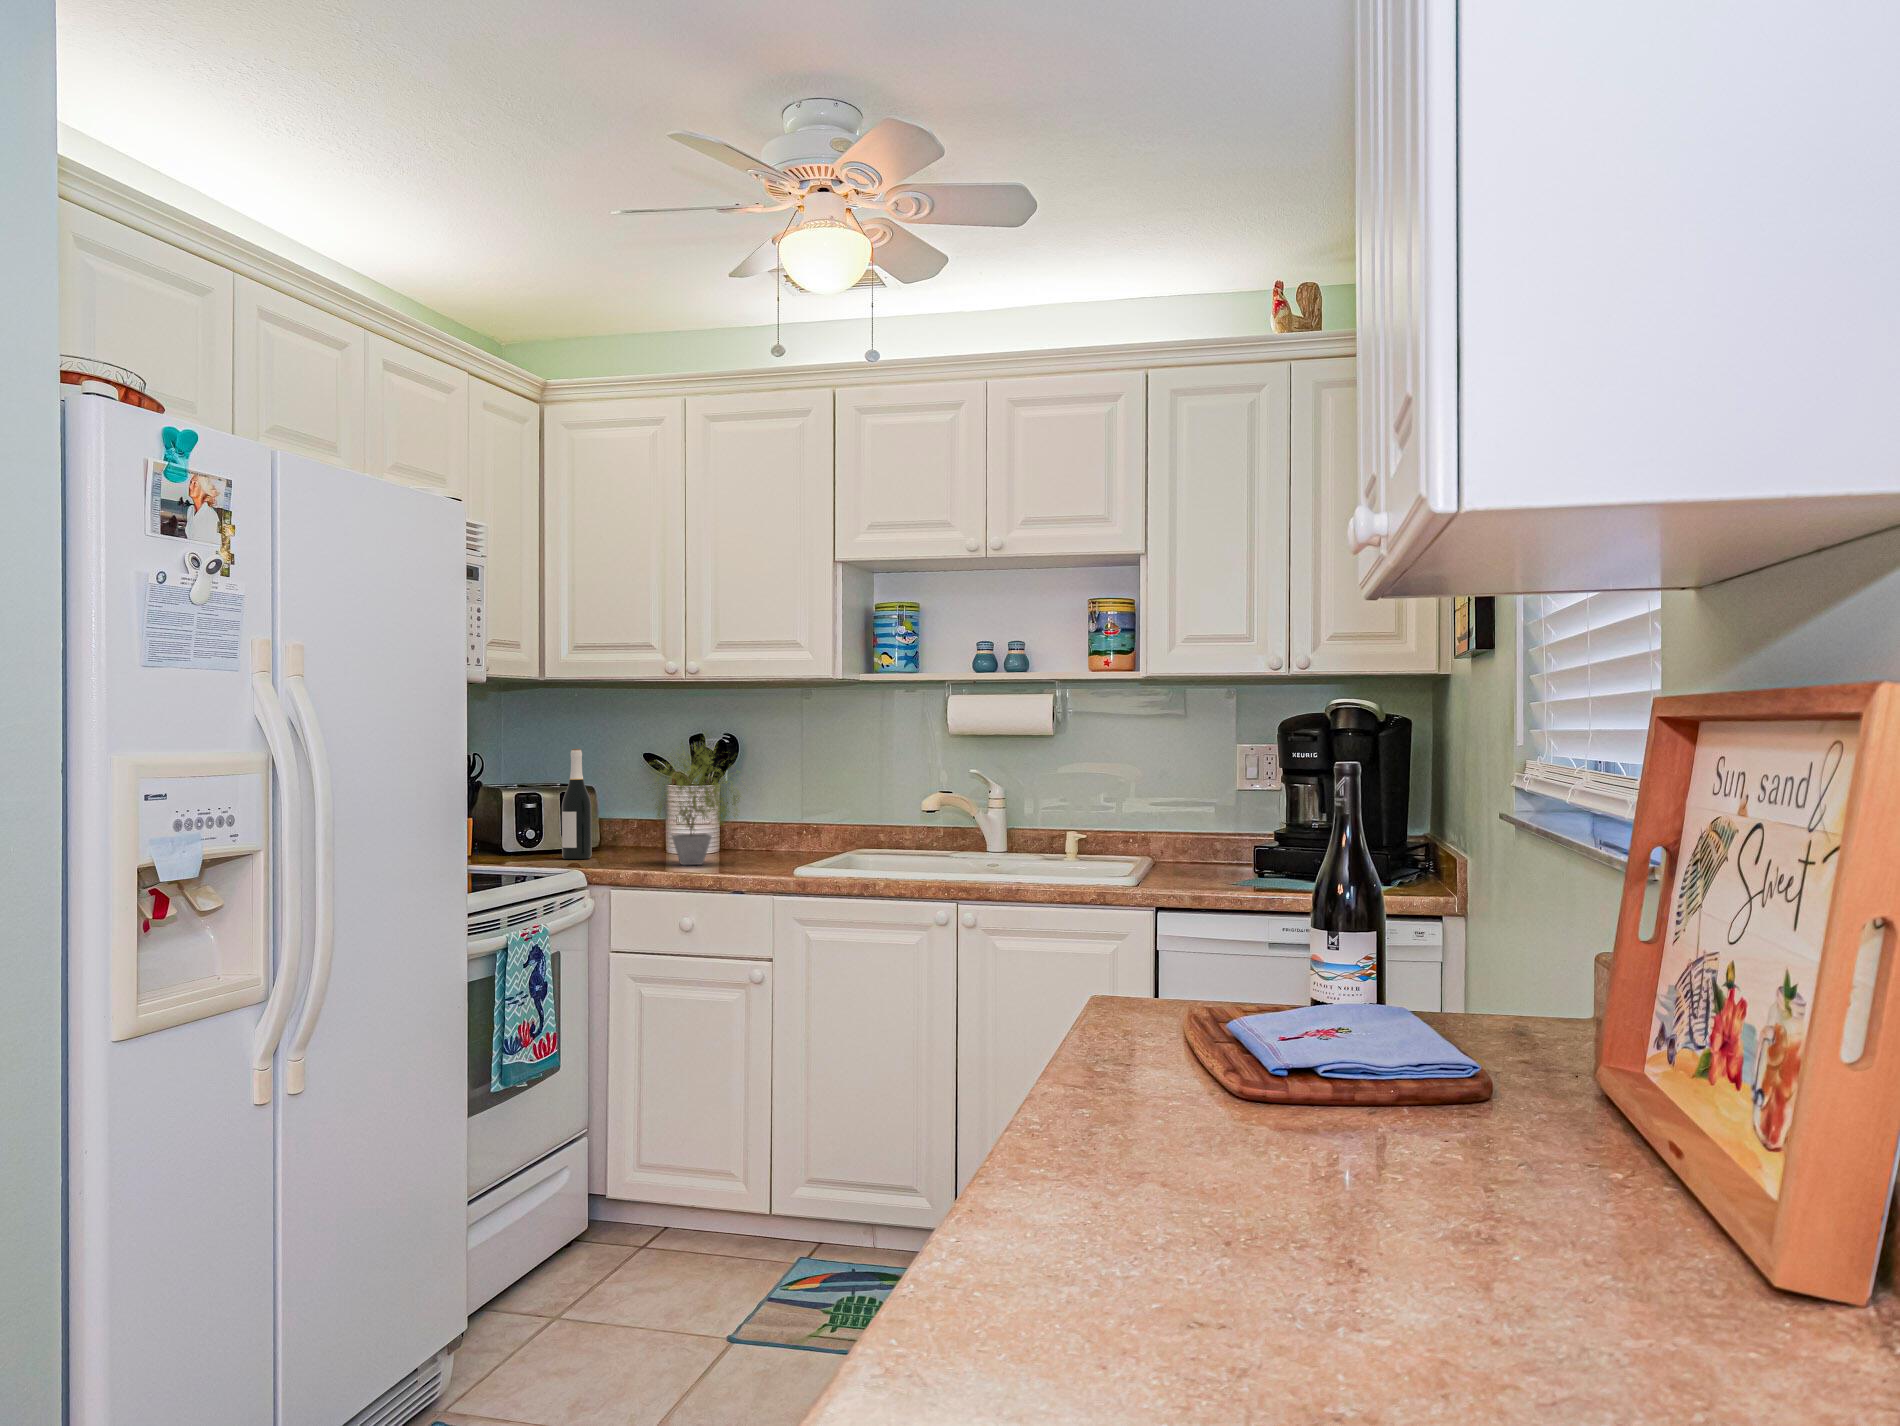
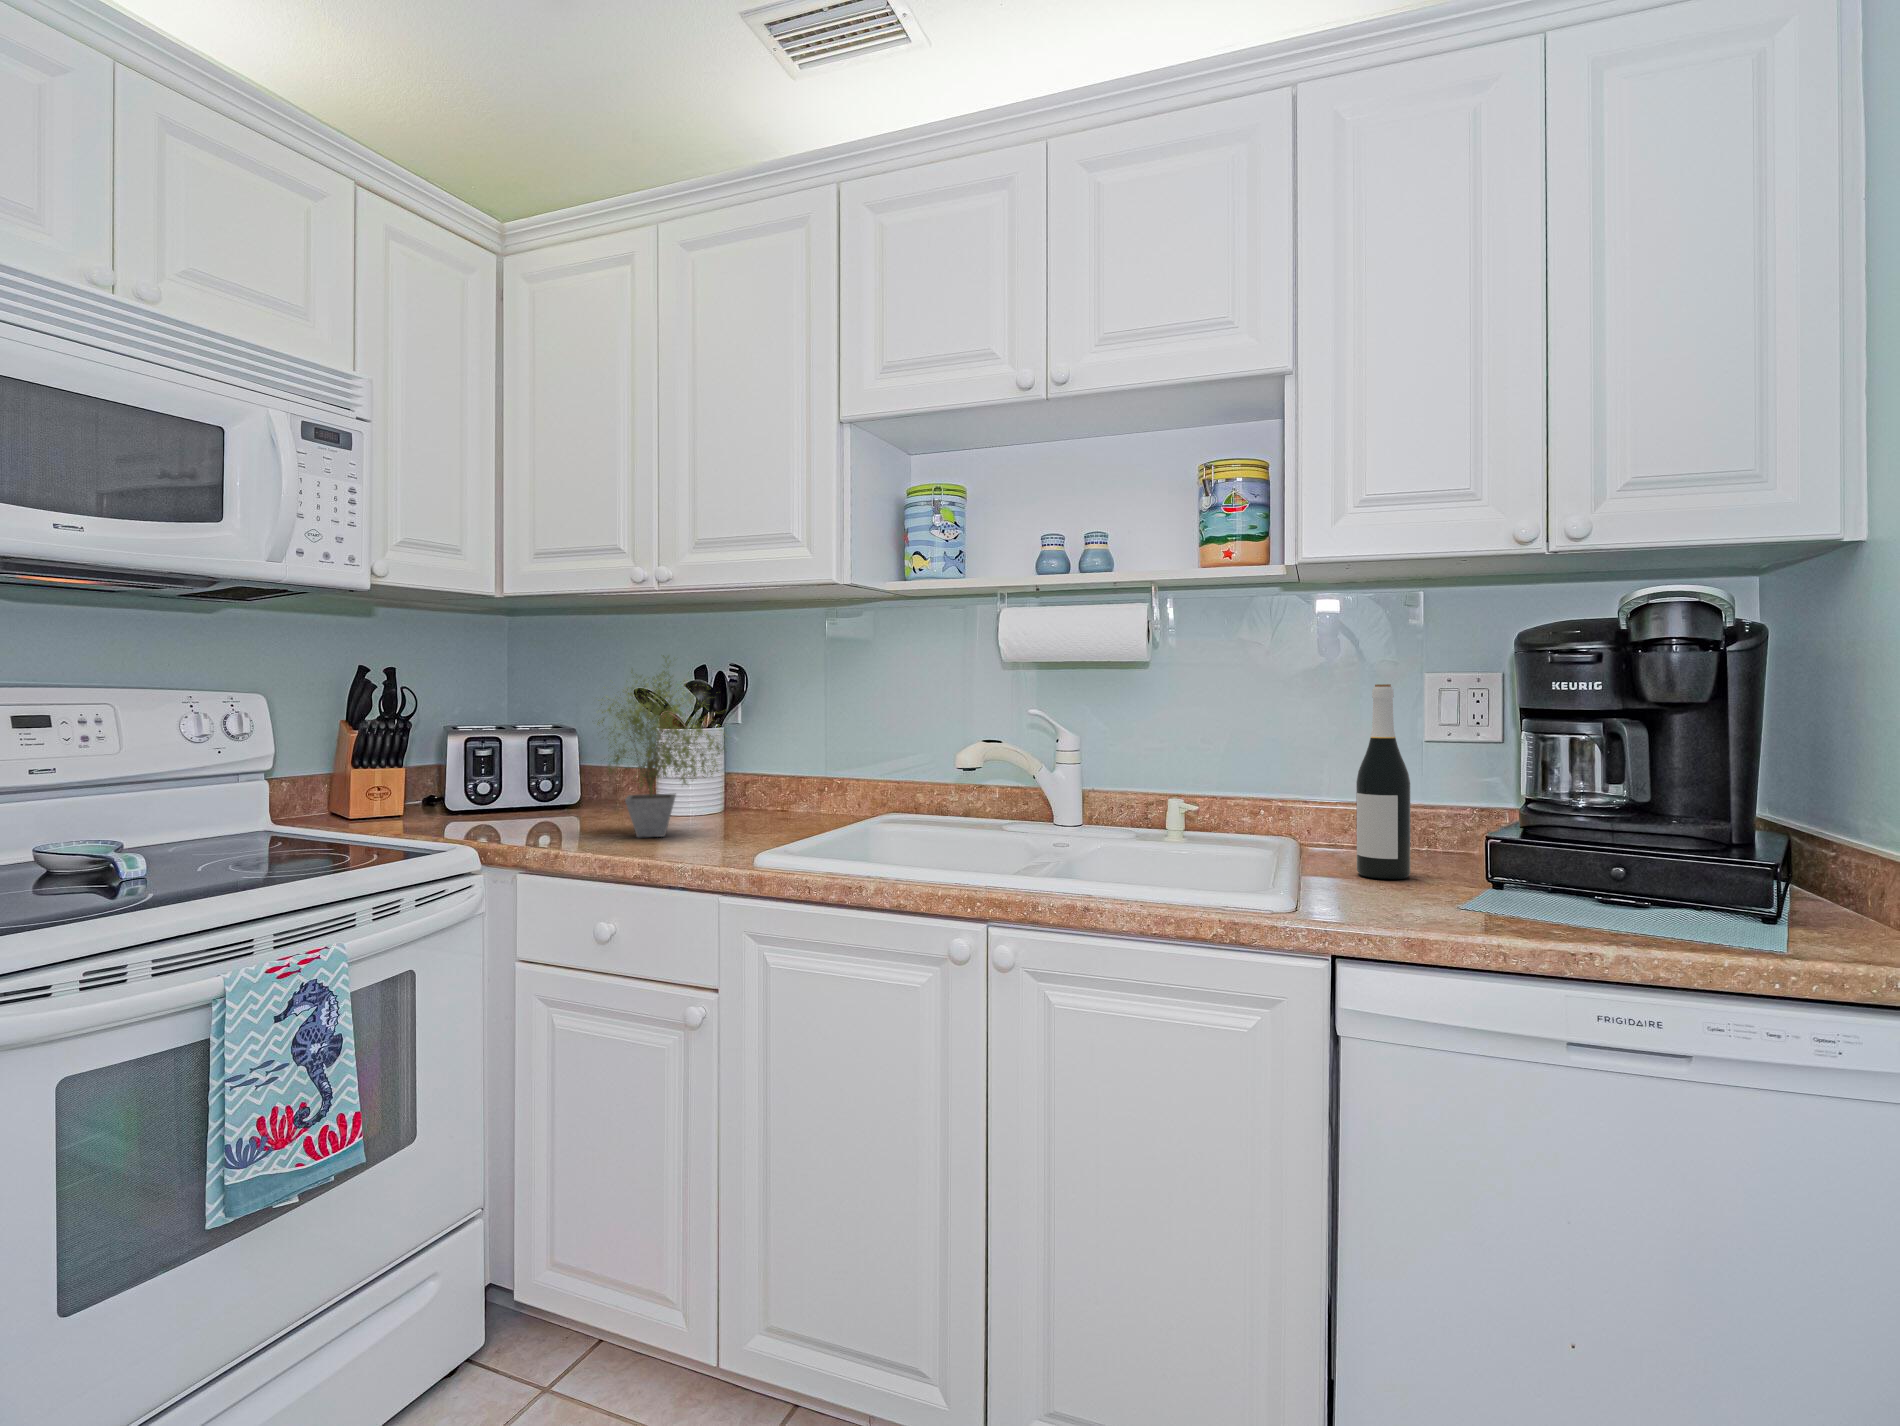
wine bottle: present [562,749,592,859] -> present [1356,684,1411,879]

